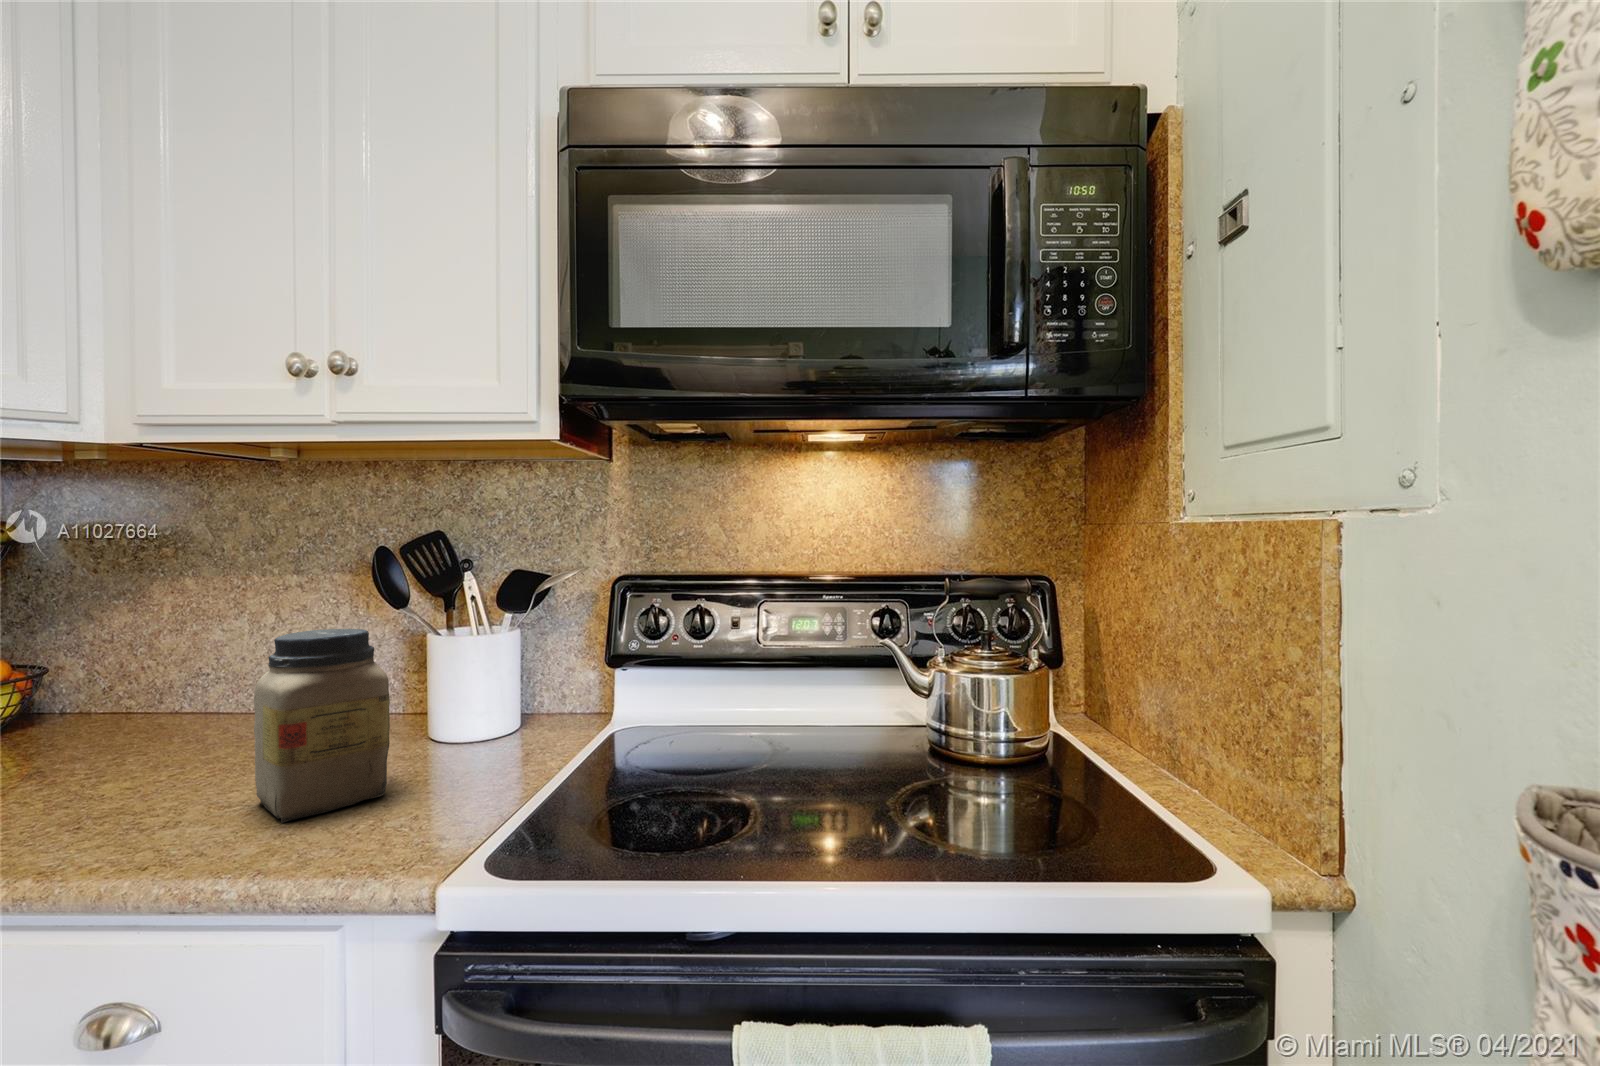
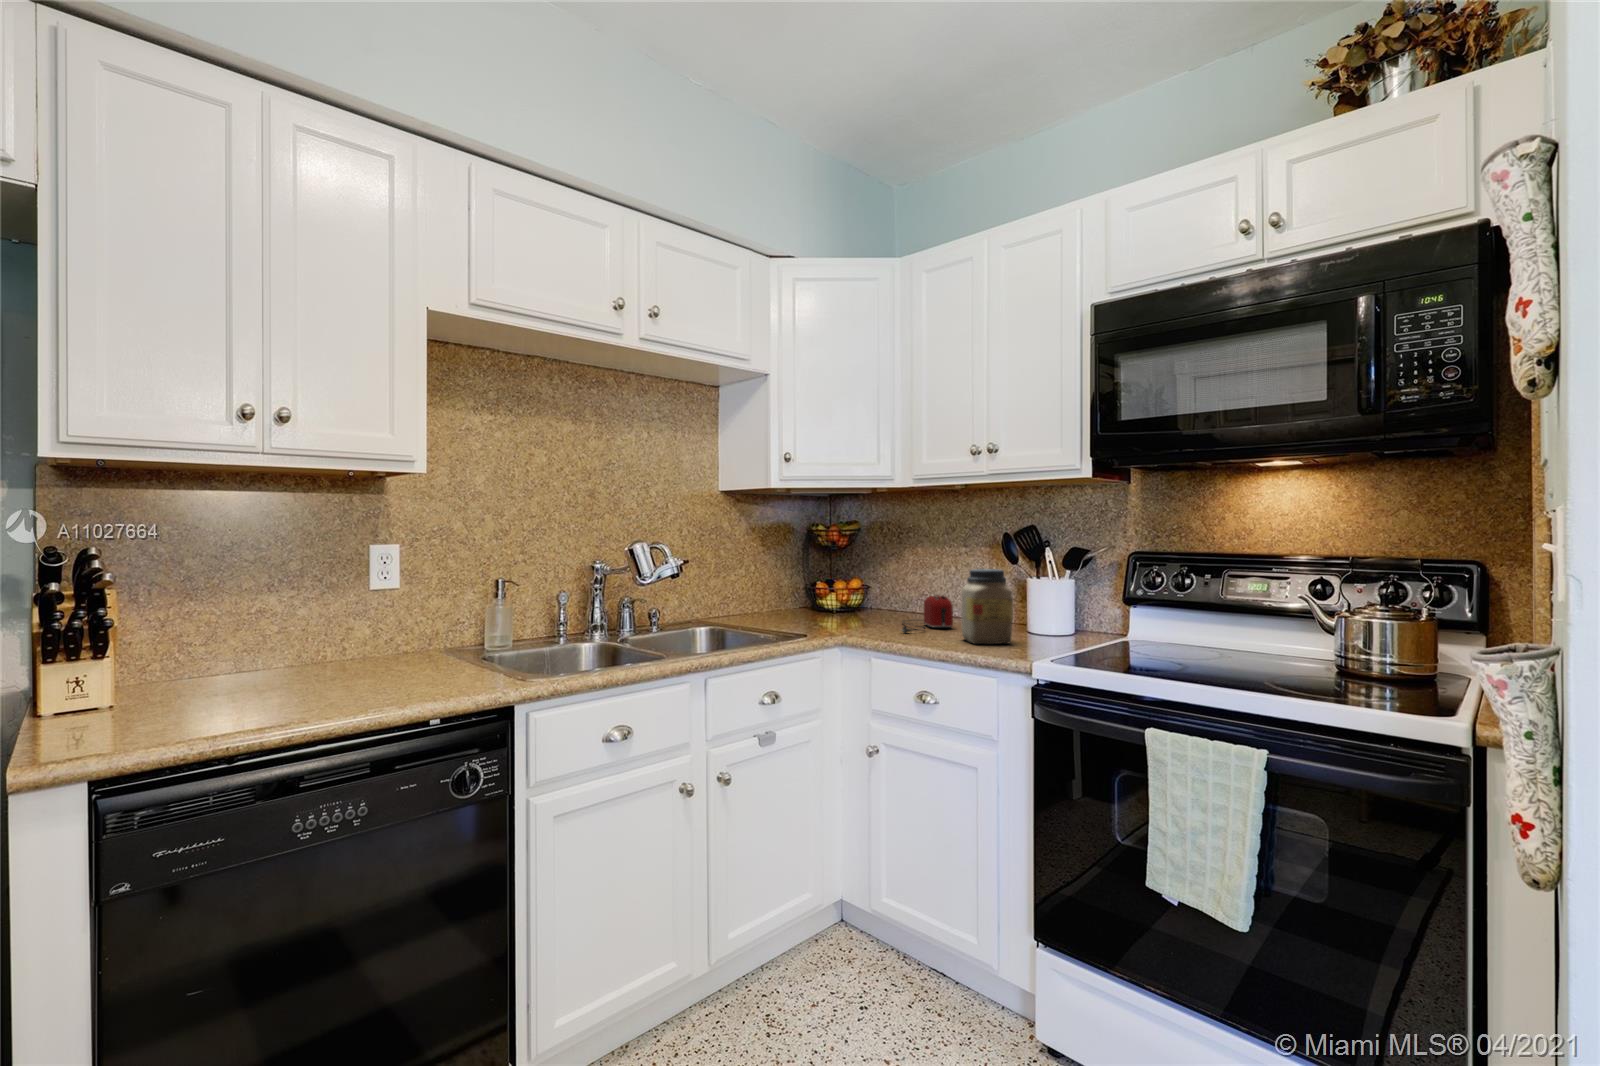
toaster: none [68,682,256,810] -> present [902,596,953,634]

